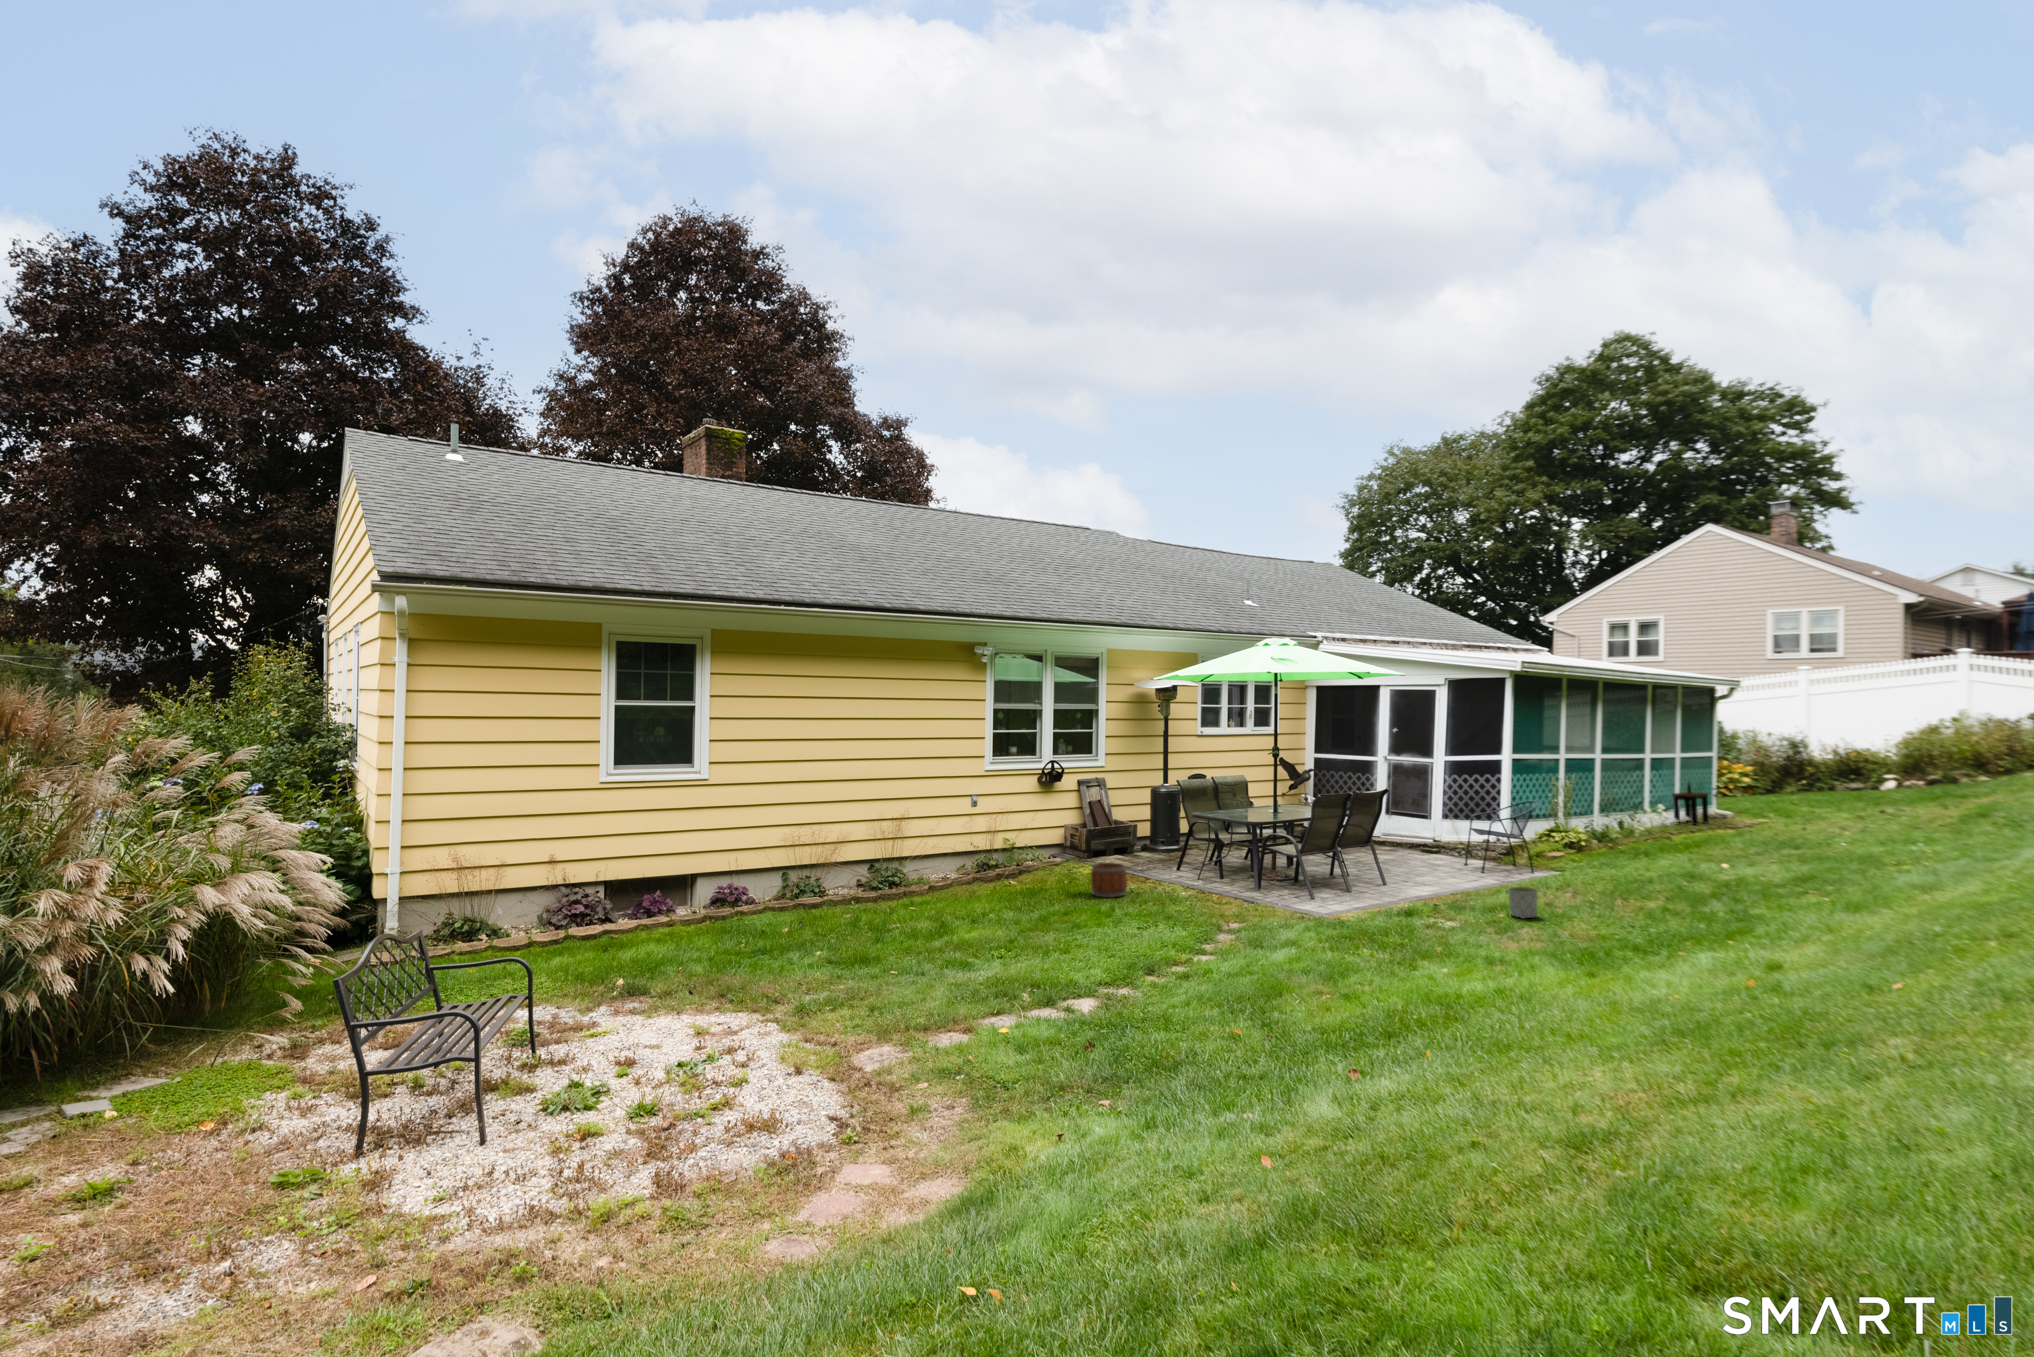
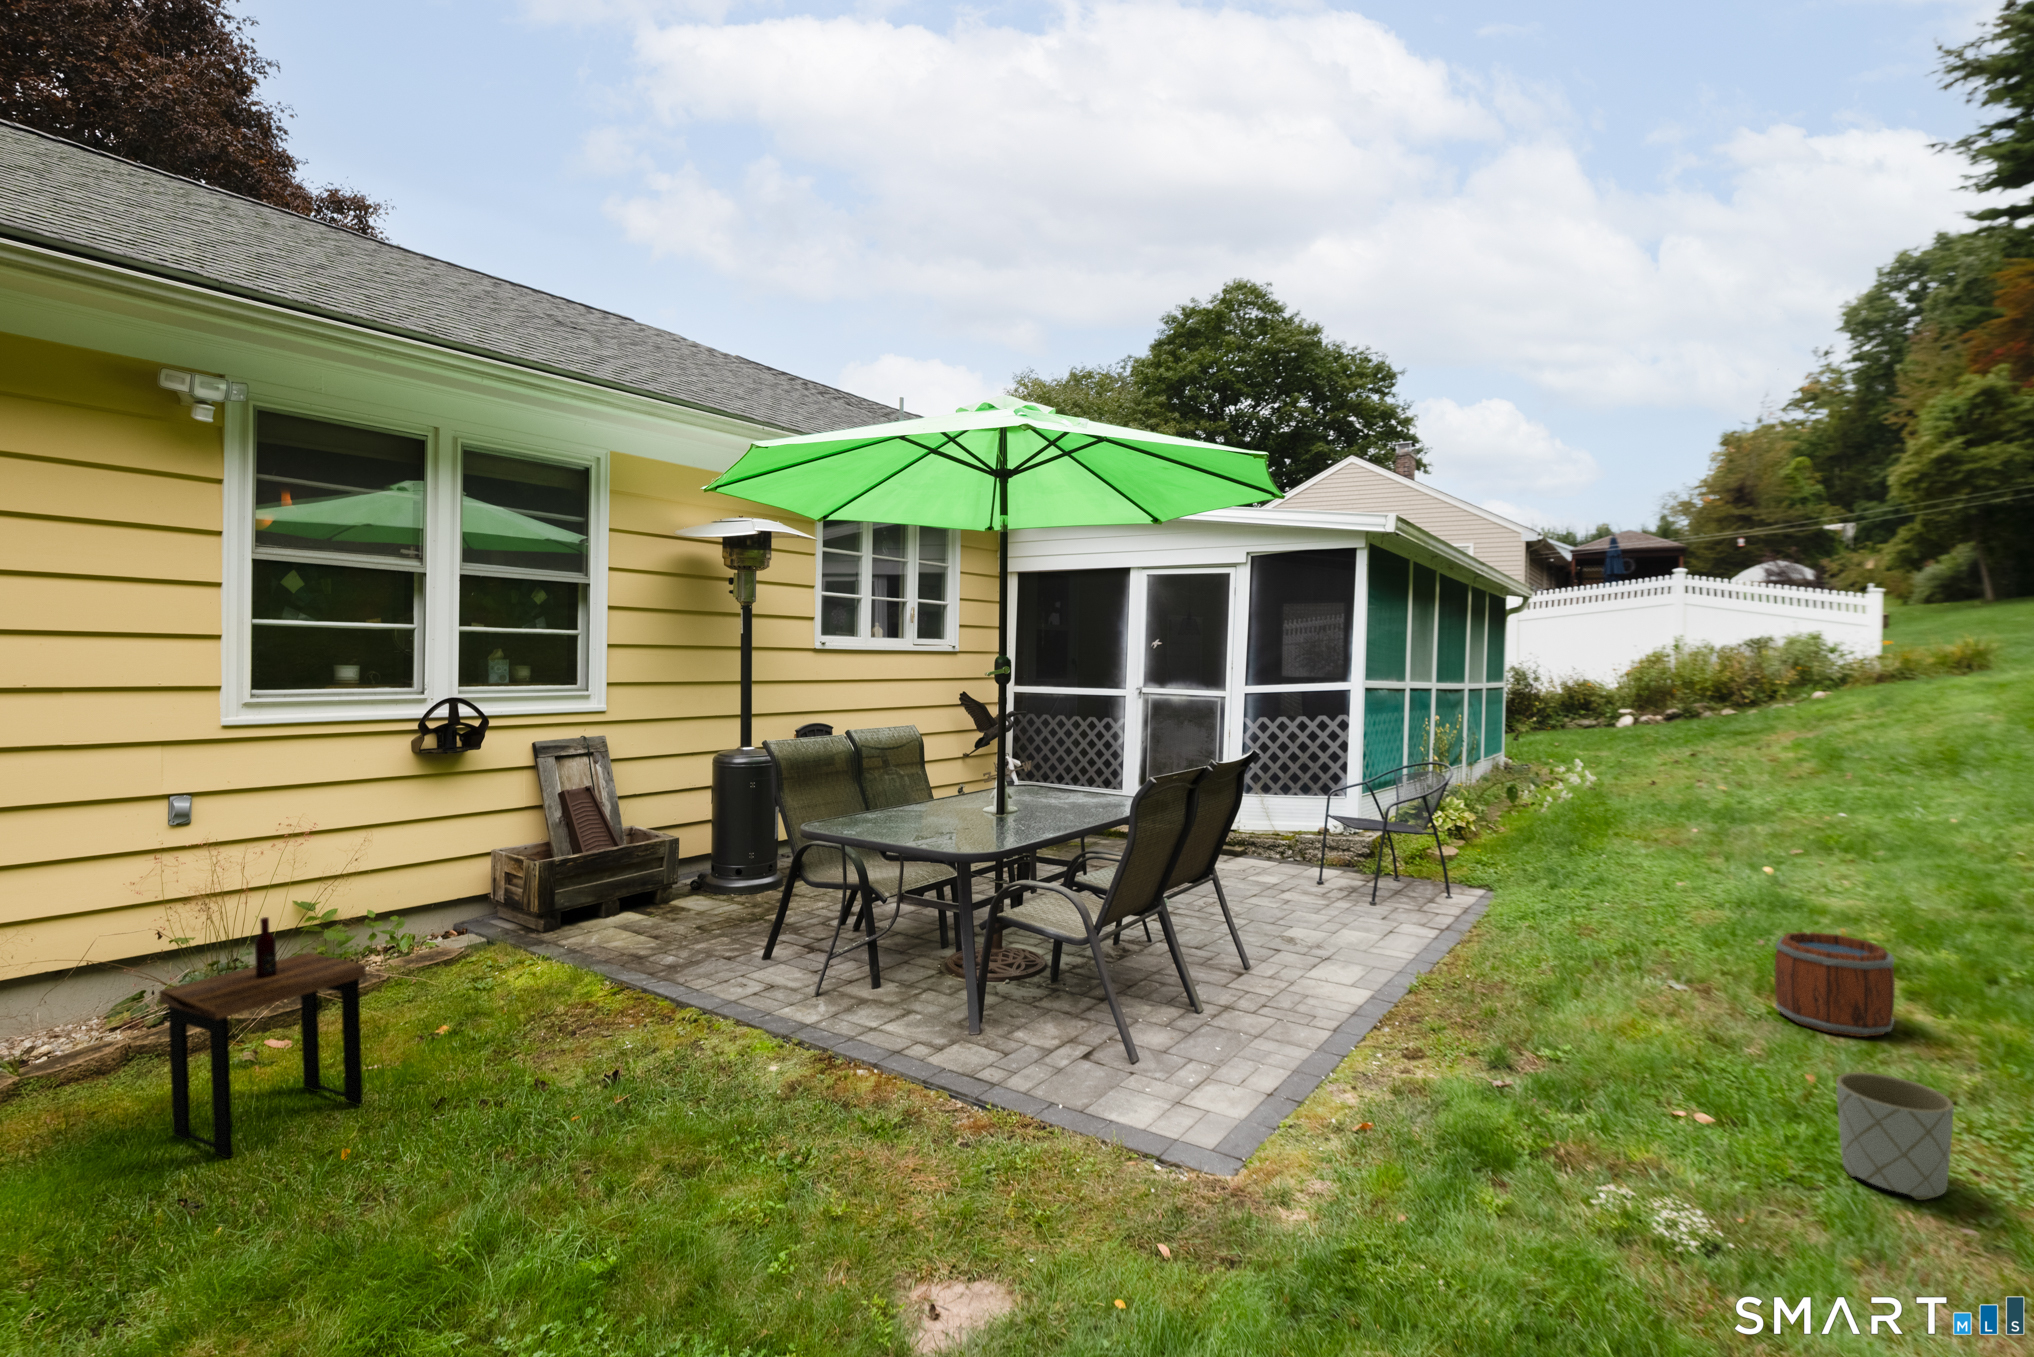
side table: present [1672,783,1709,825] -> present [159,917,366,1158]
bucket: present [1091,863,1127,898] -> present [1775,932,1895,1037]

